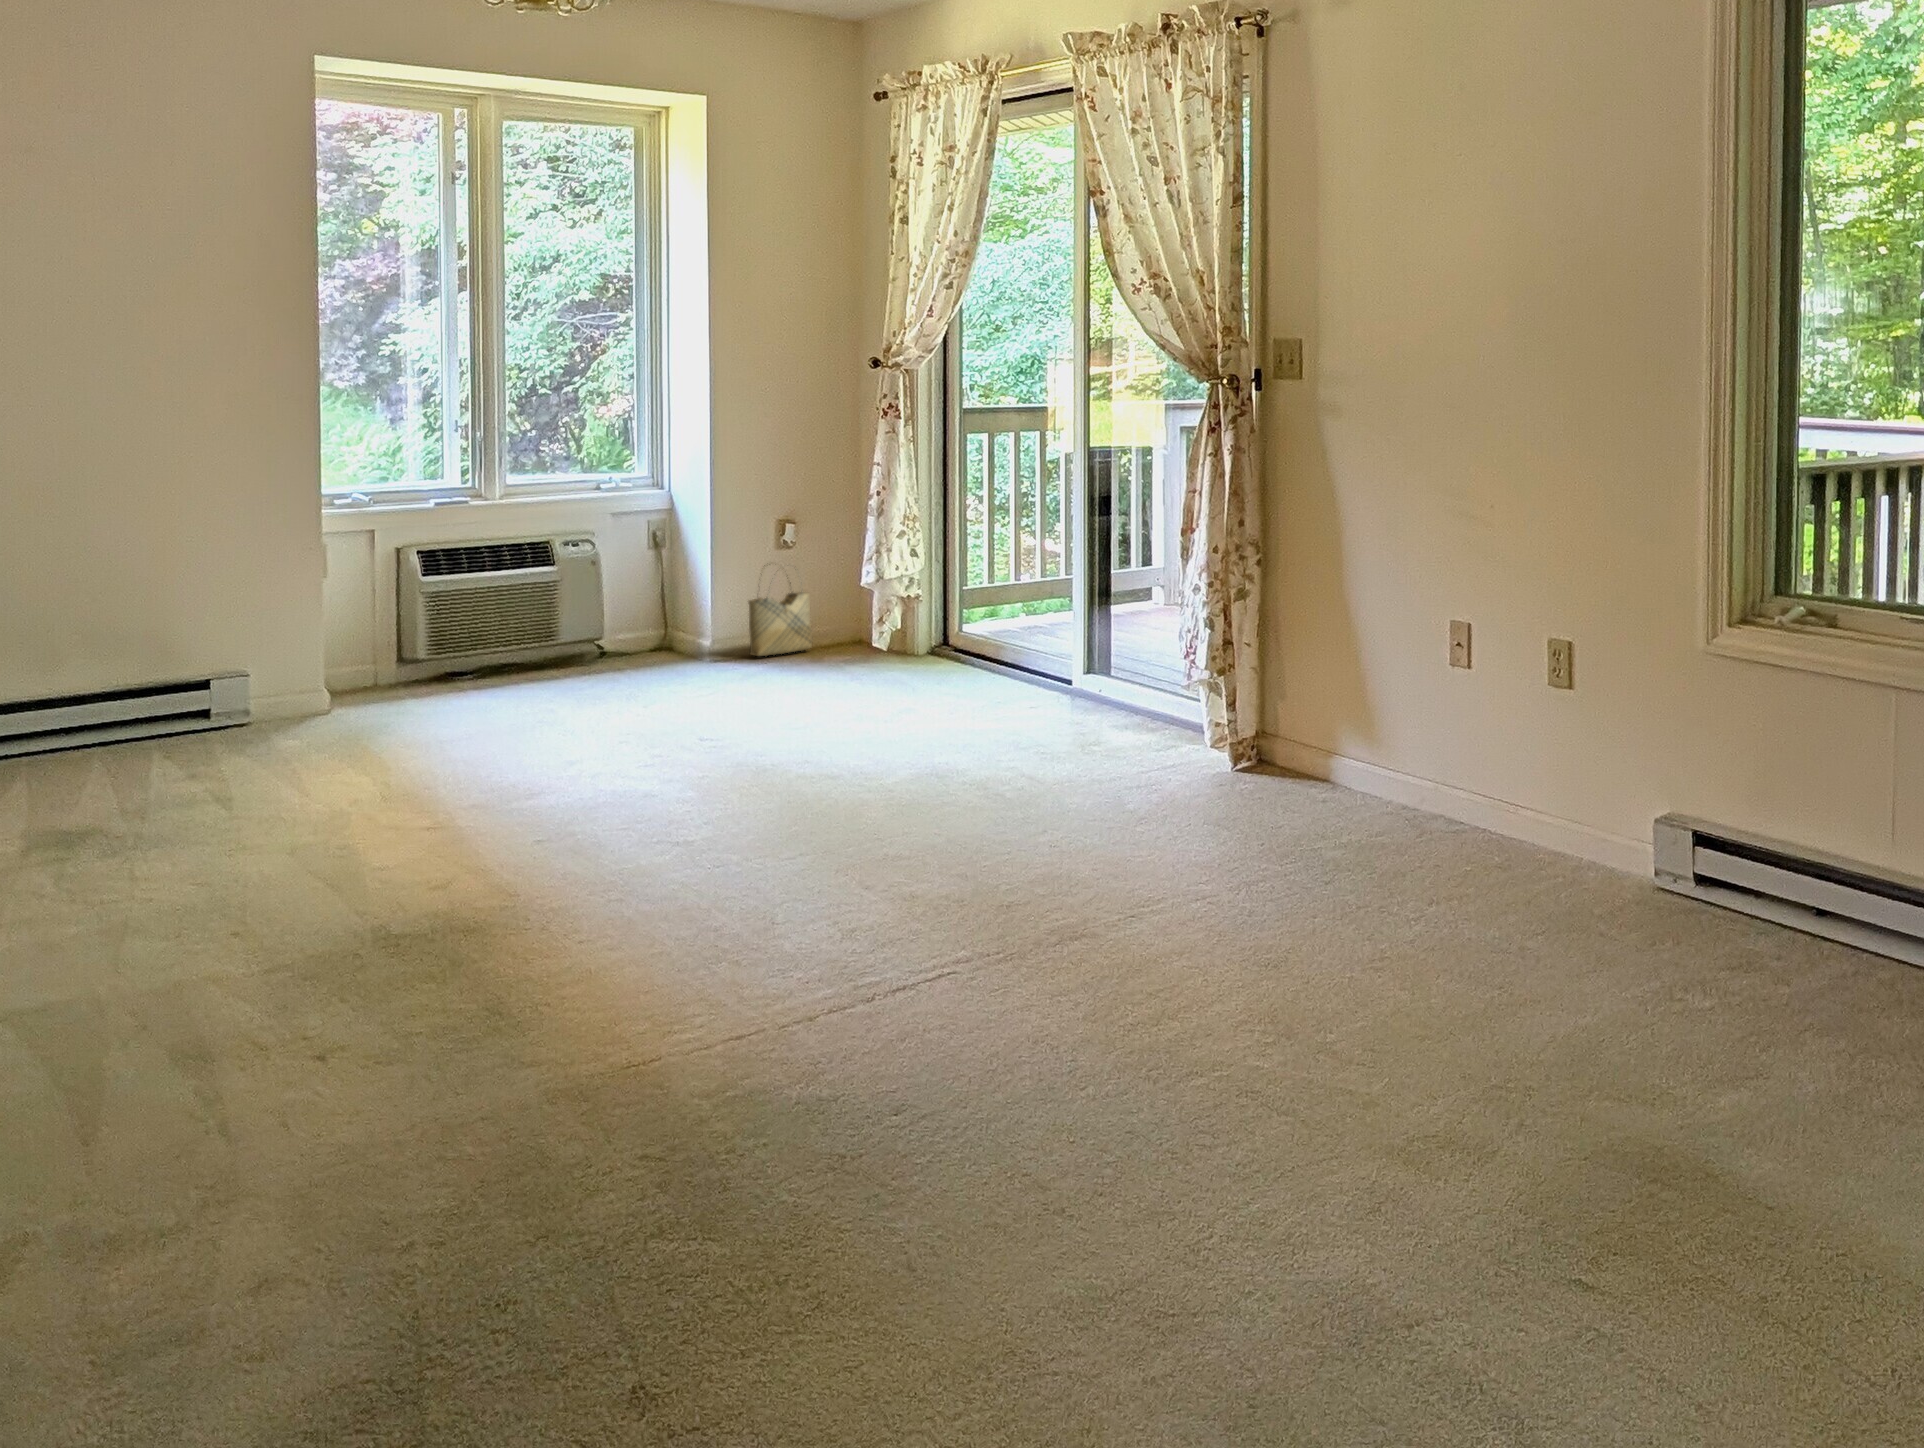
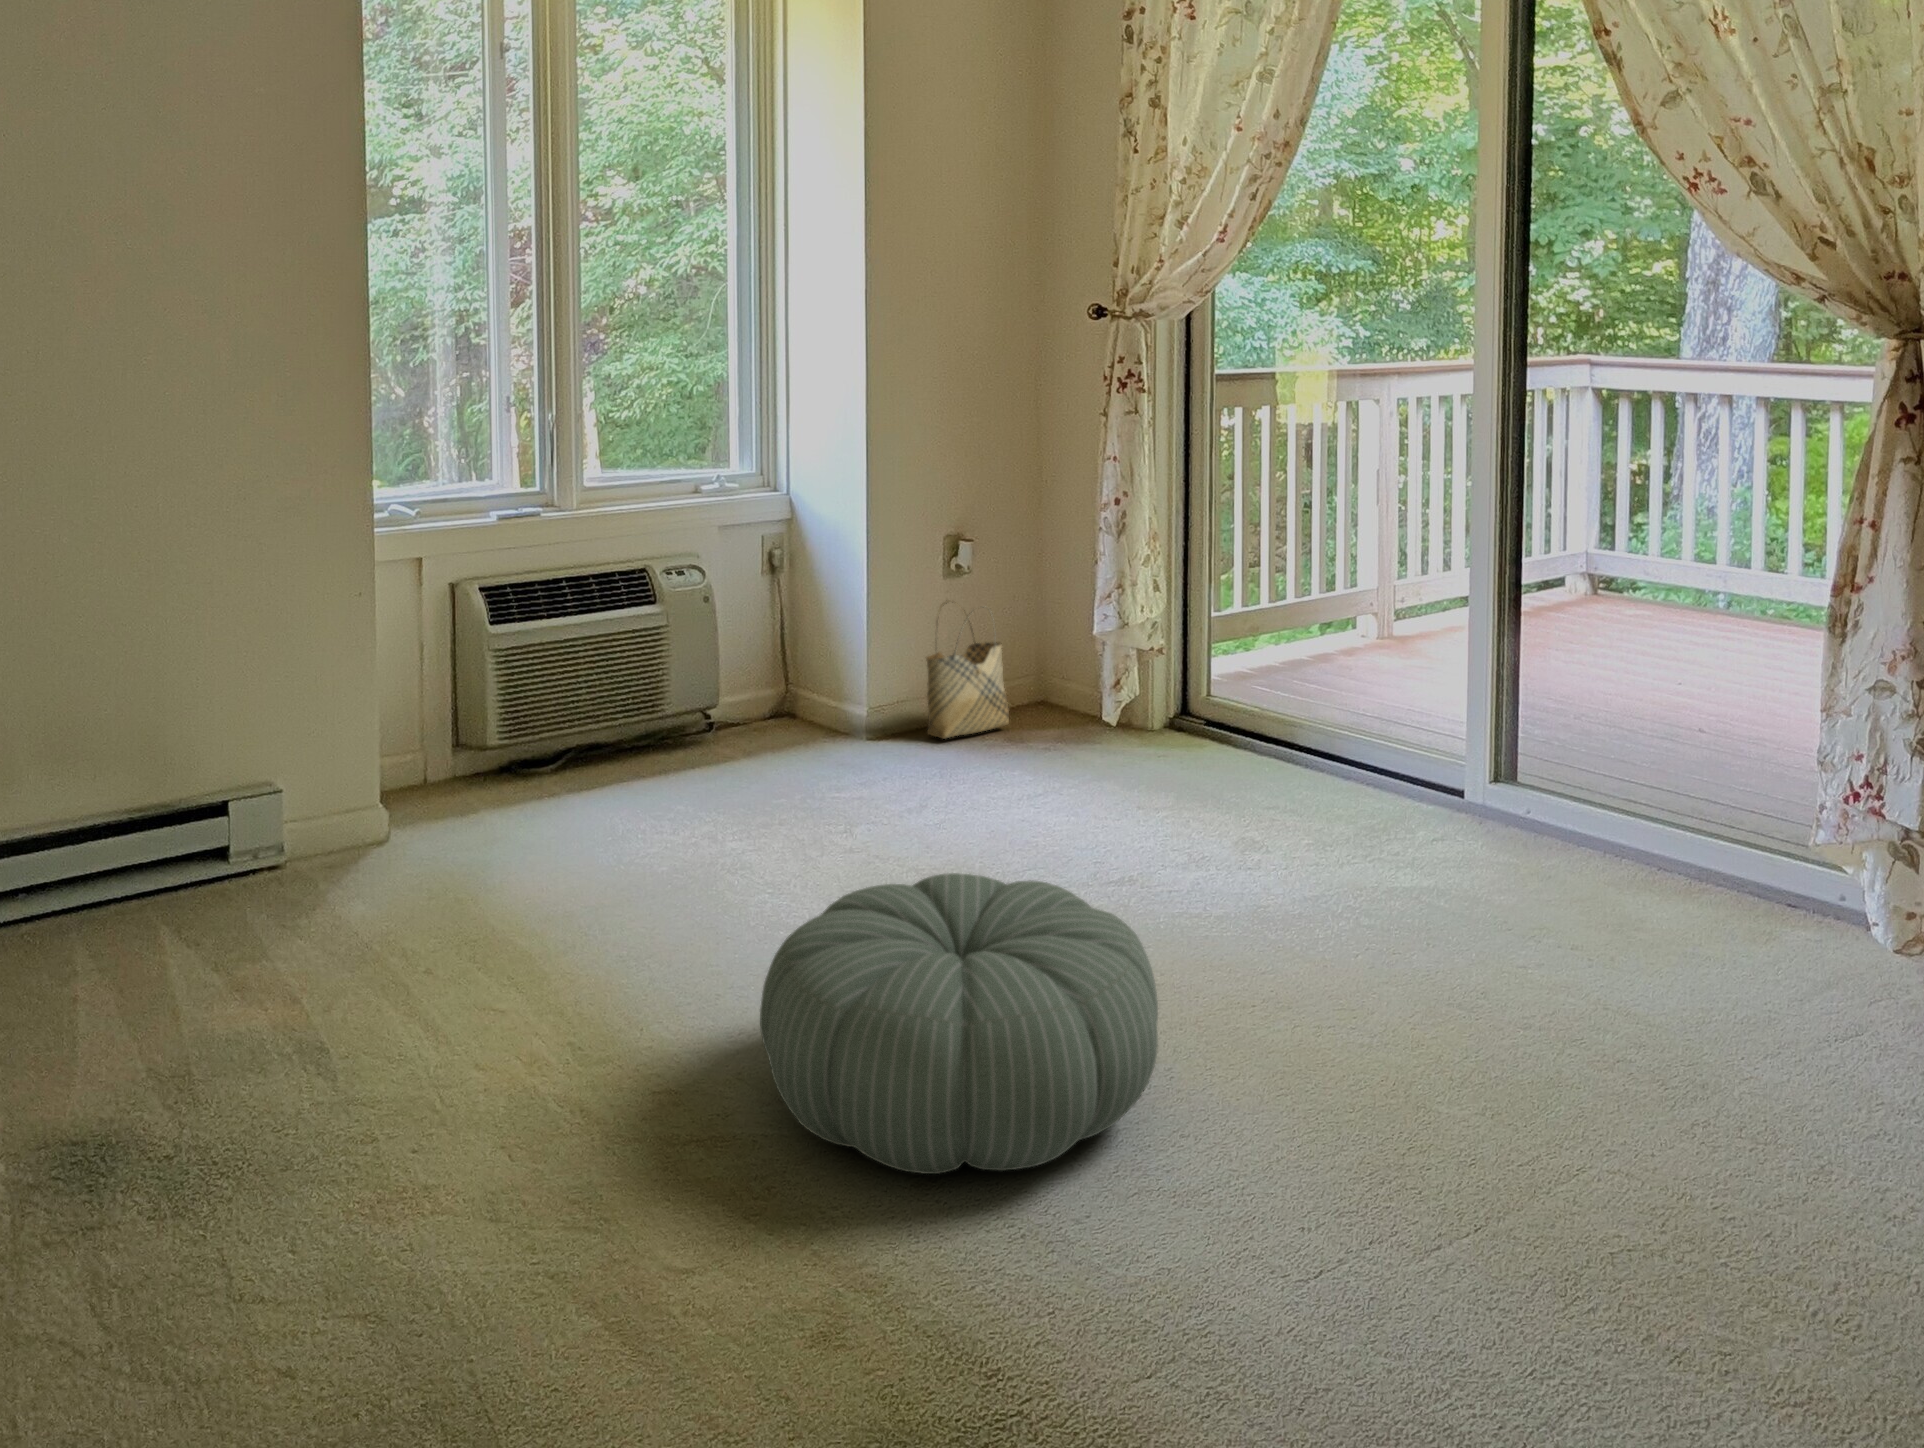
pouf: none [480,692,731,834] -> present [760,873,1158,1174]

